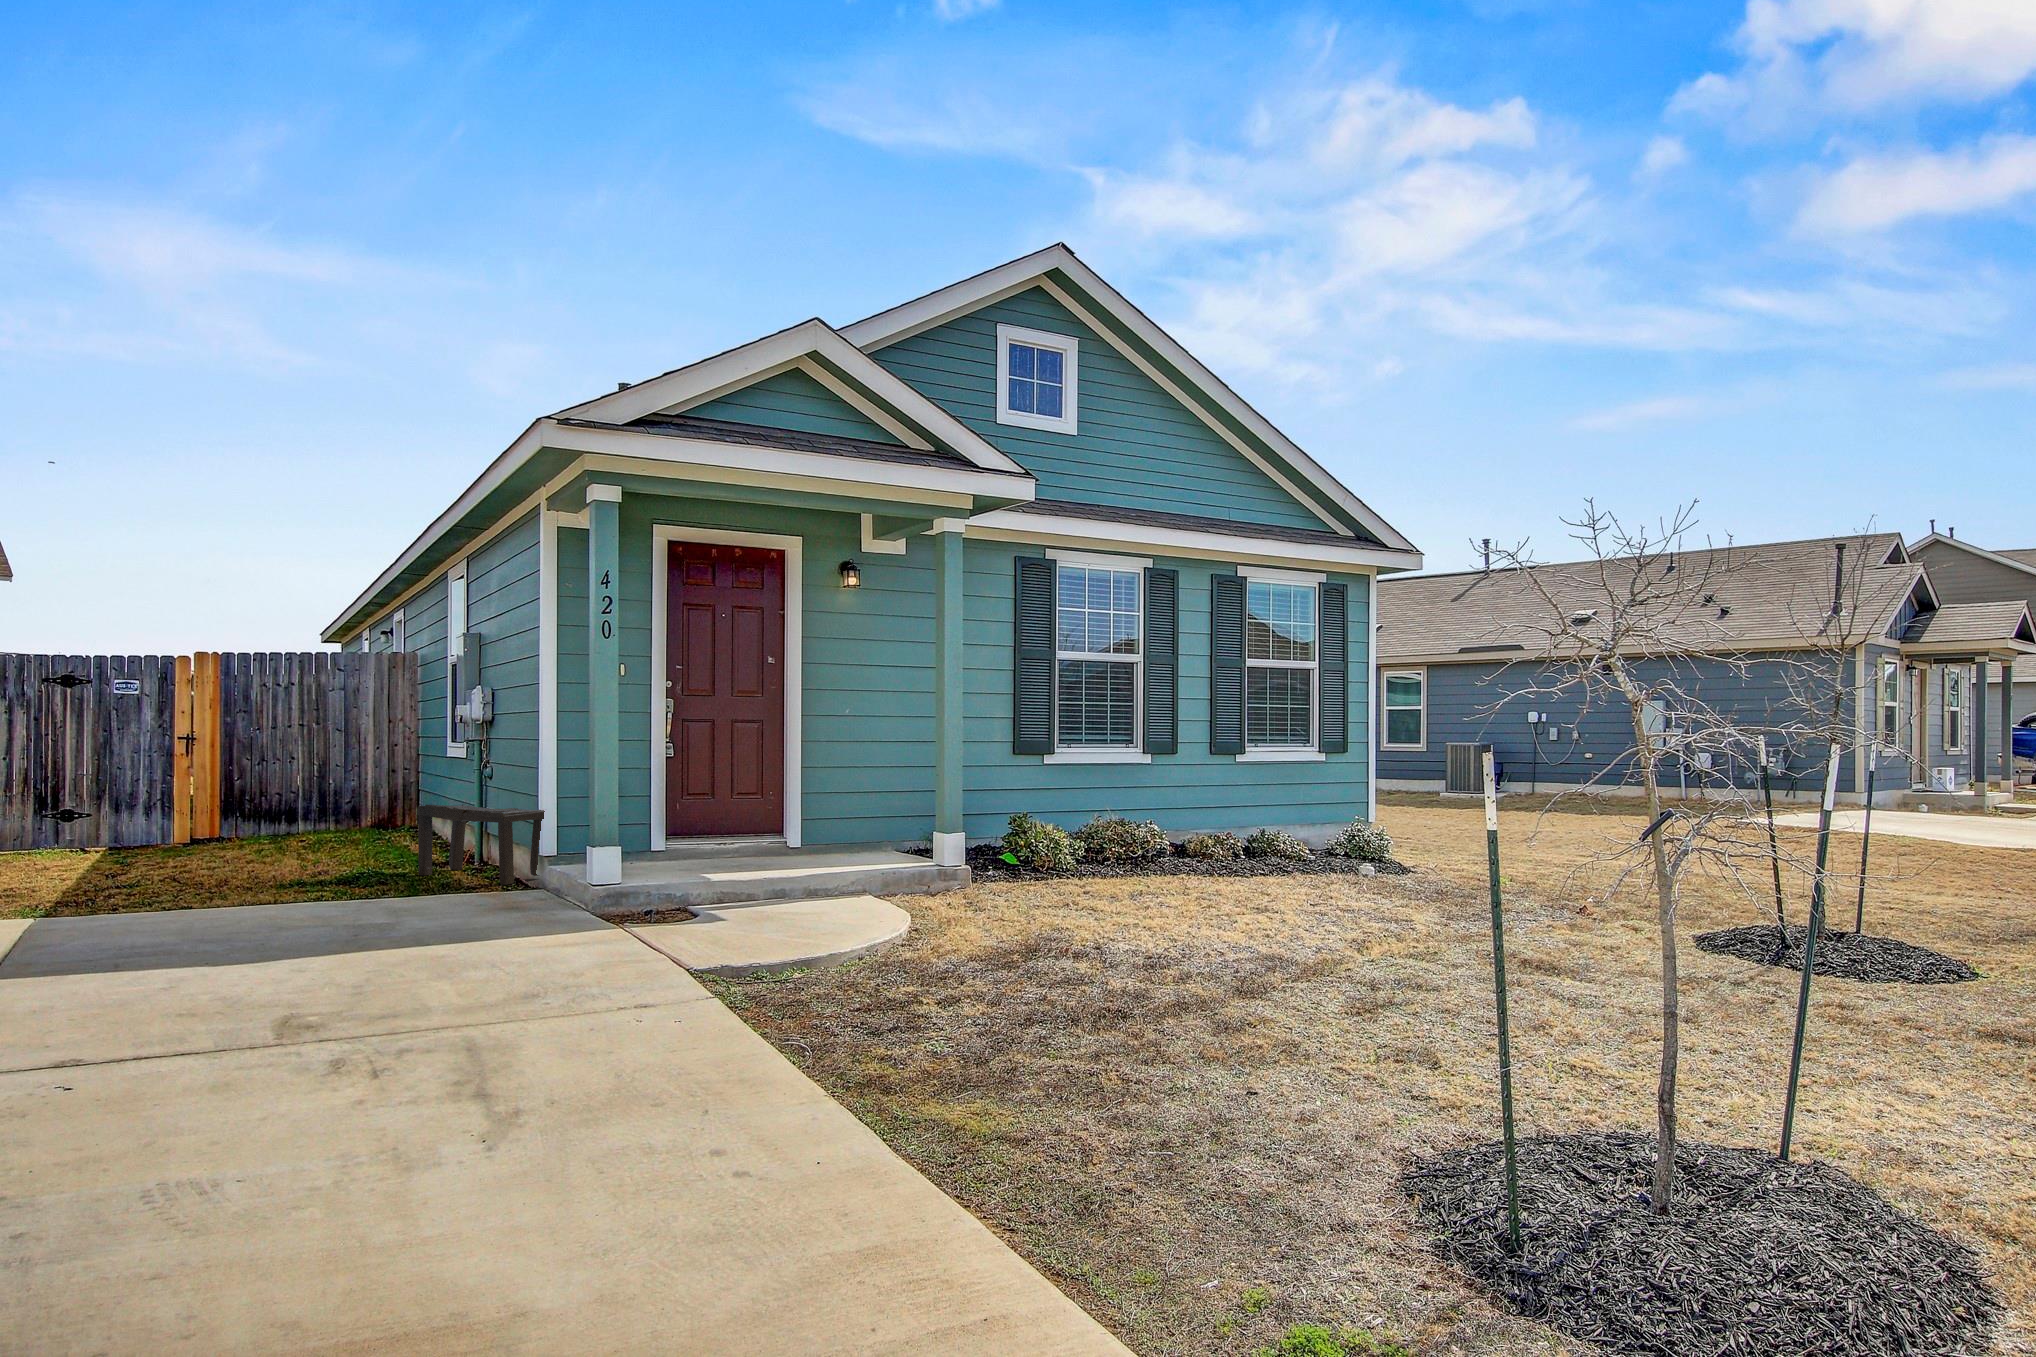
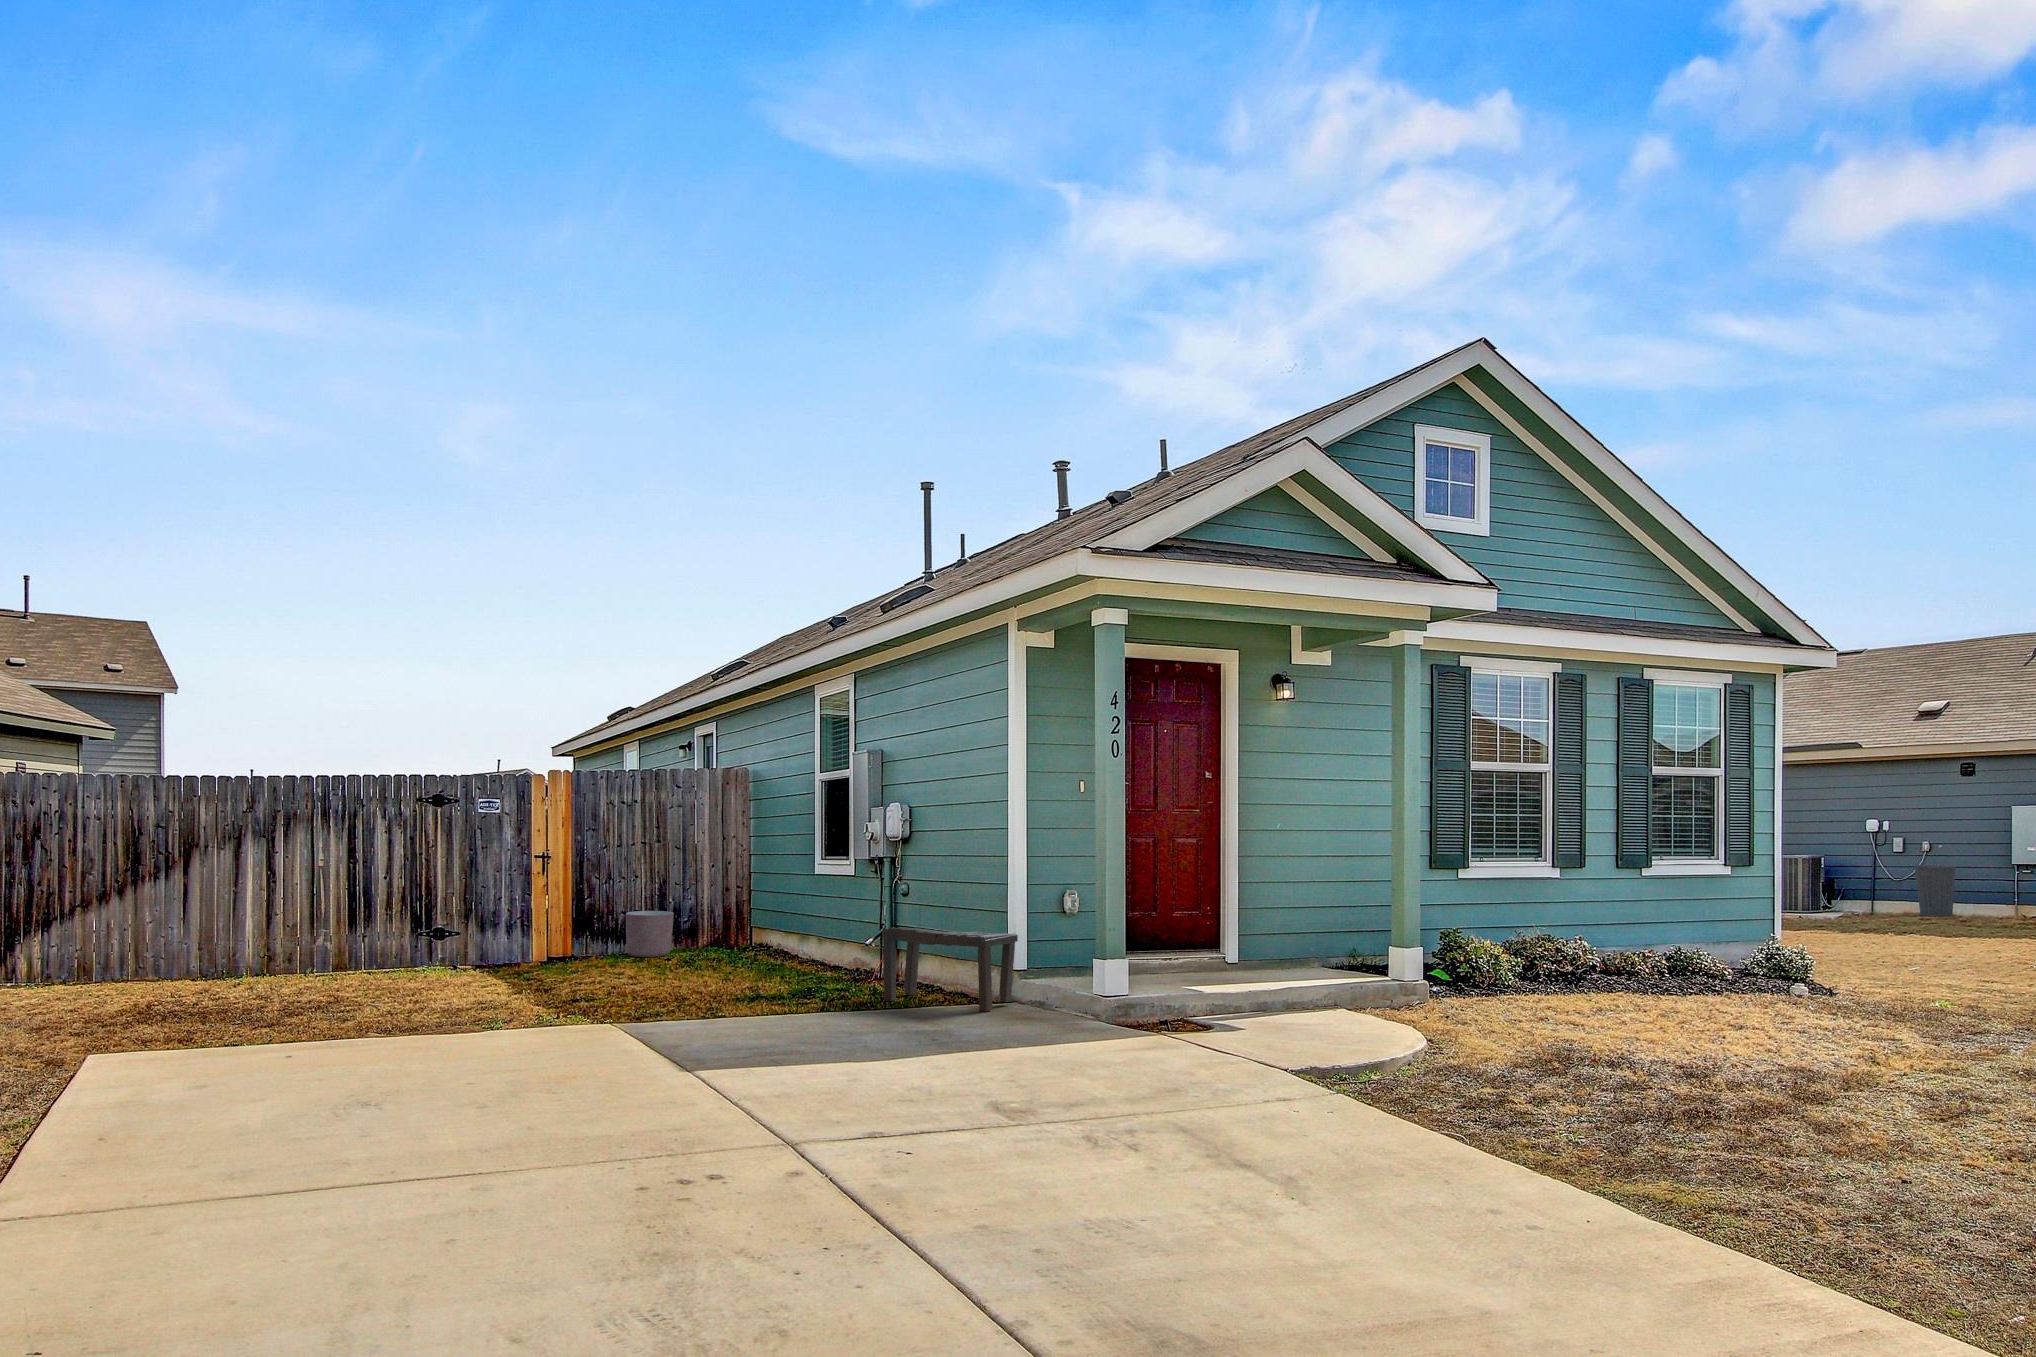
trash can: none [1567,754,1601,800] -> present [1914,865,1956,917]
planter: none [280,792,331,837] -> present [626,911,674,957]

